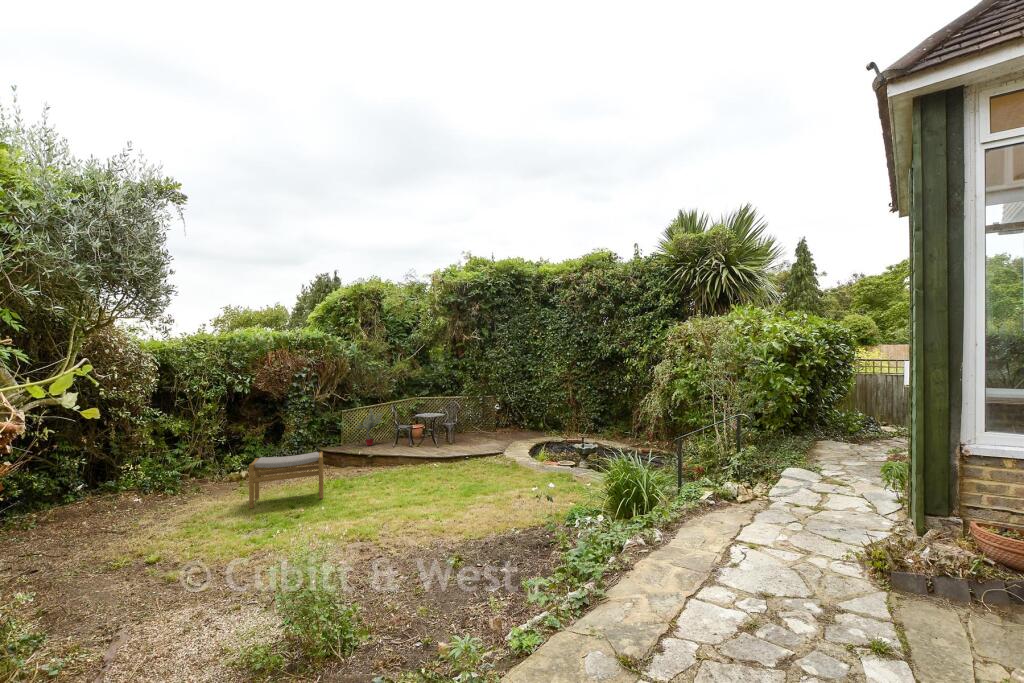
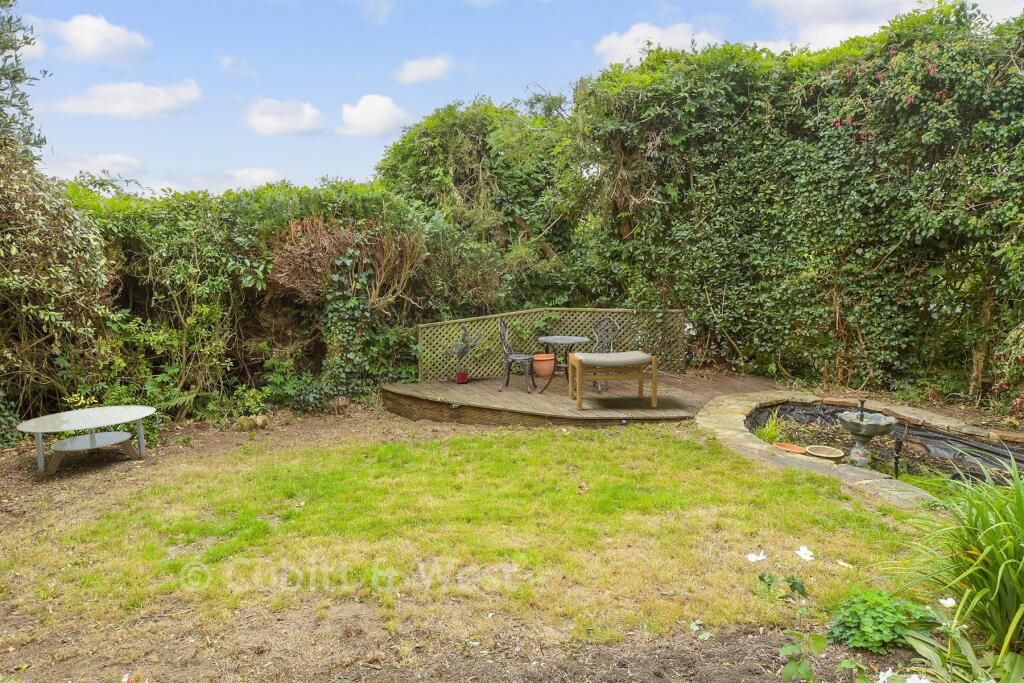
footstool: present [249,452,323,508] -> present [569,351,657,410]
round table: none [107,466,193,510] -> present [17,405,156,477]

